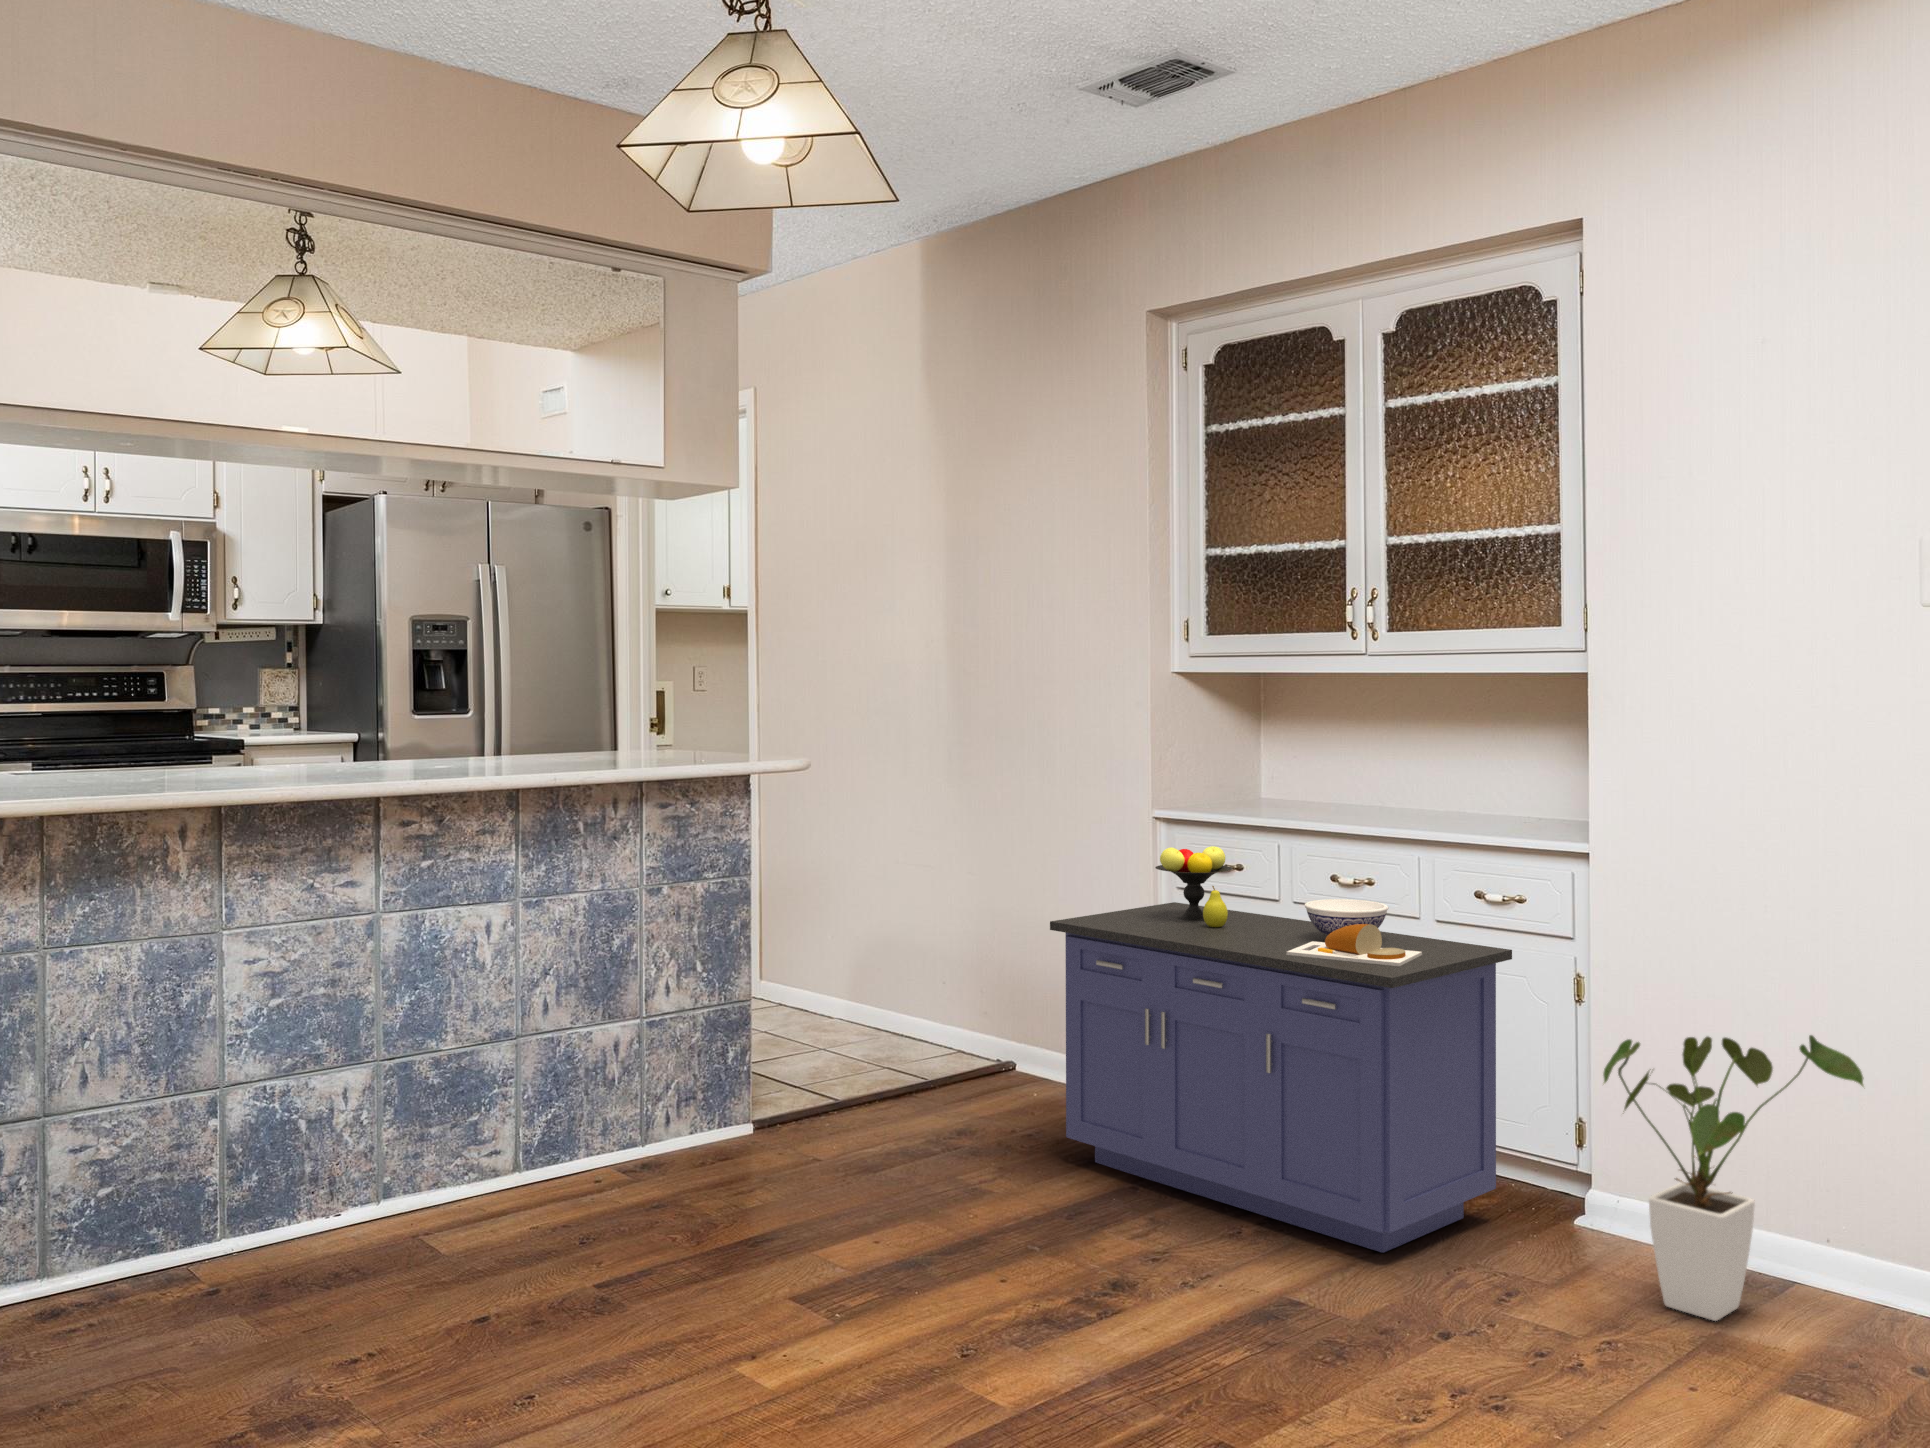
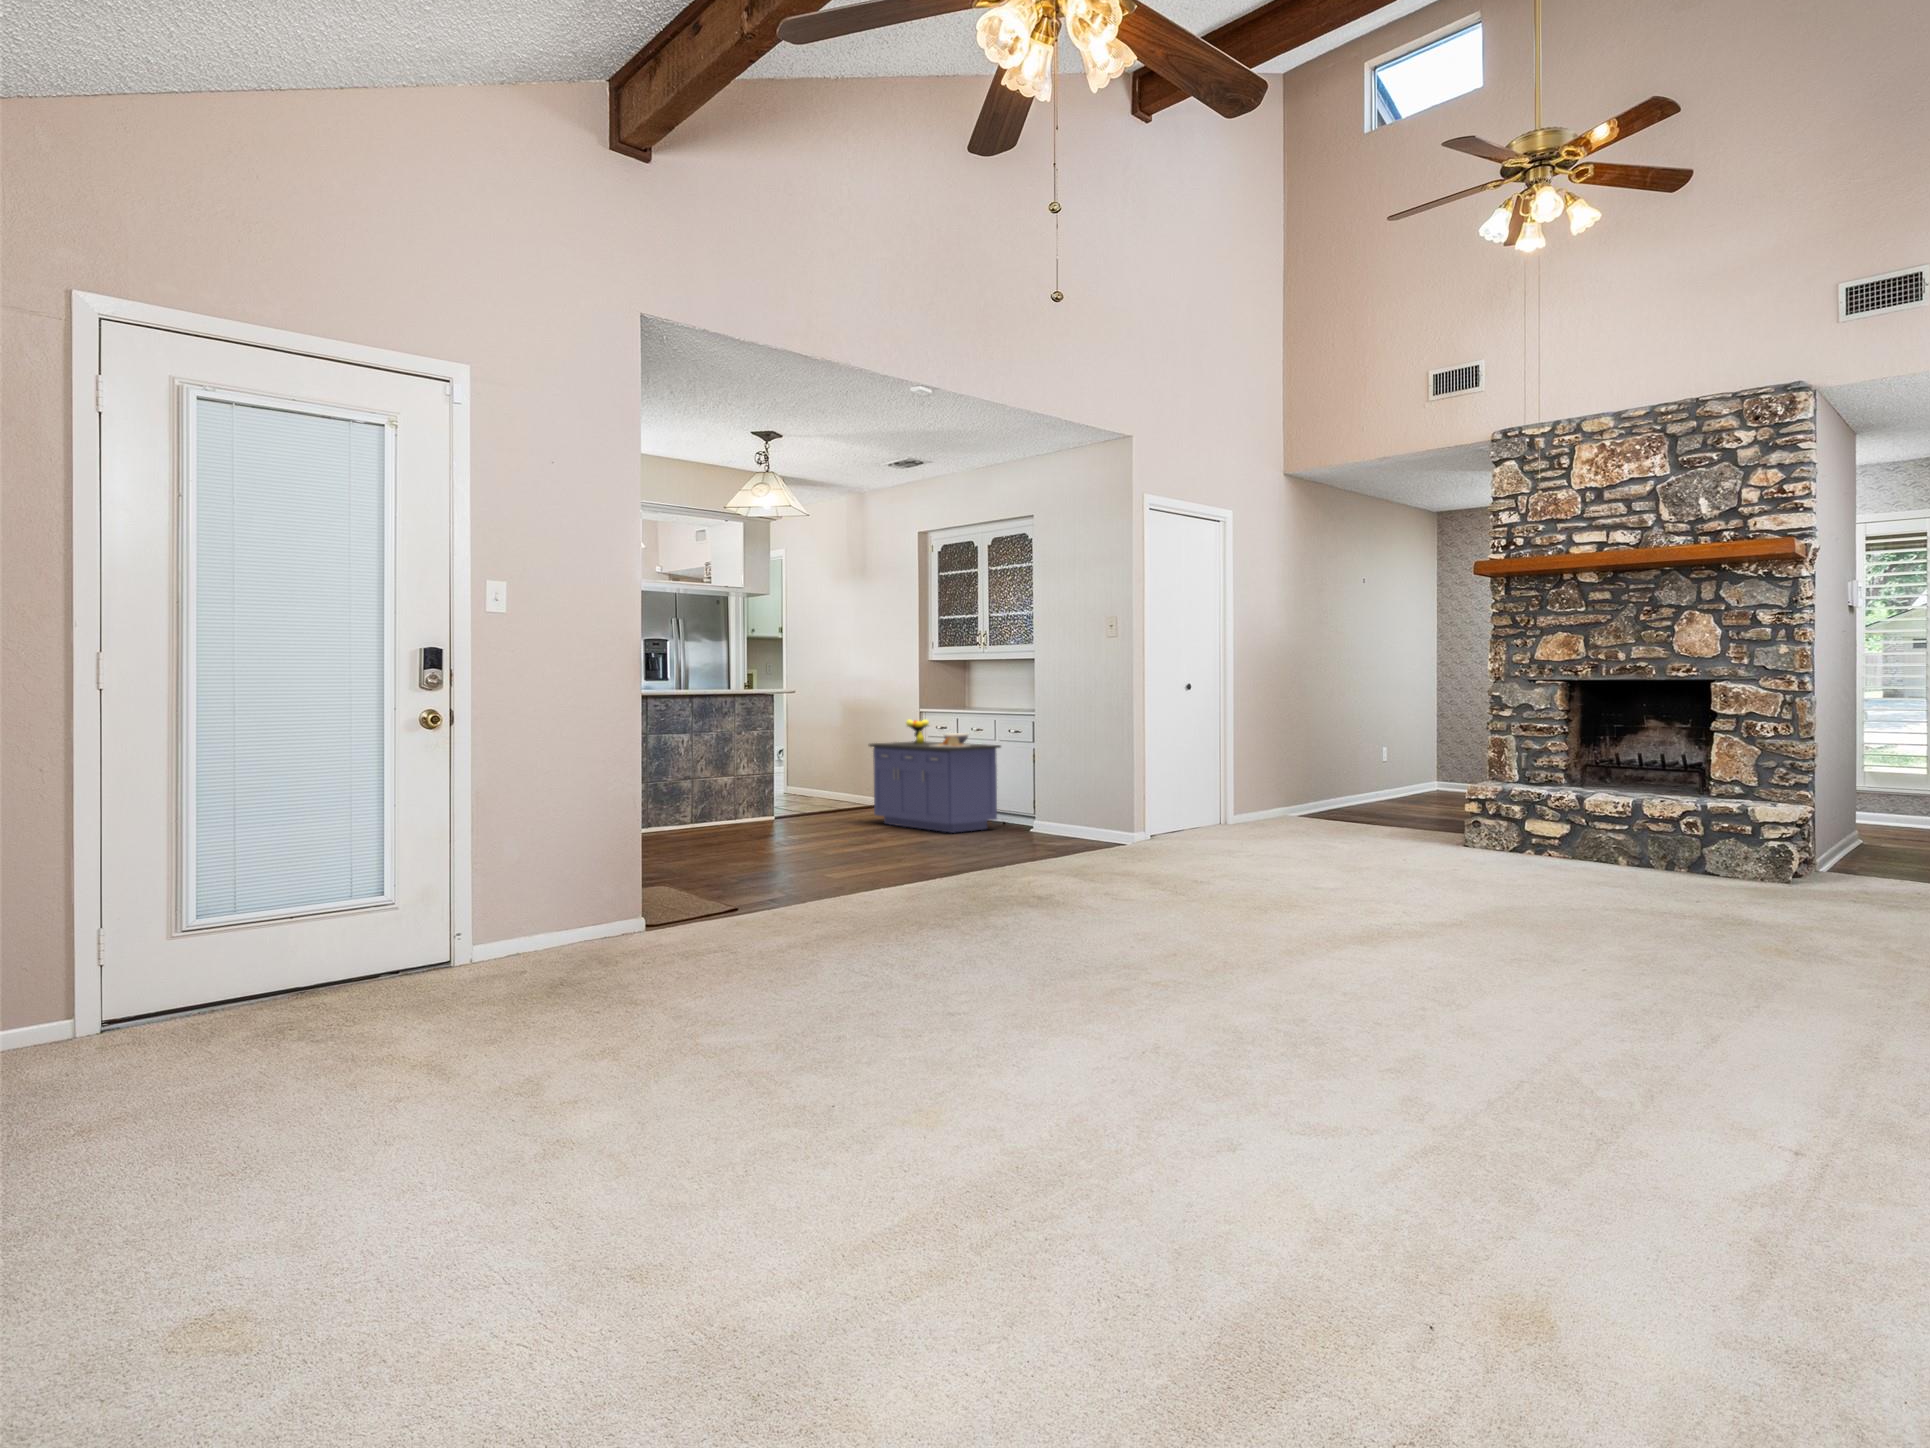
house plant: present [1603,1035,1864,1321] -> none [995,760,1072,839]

